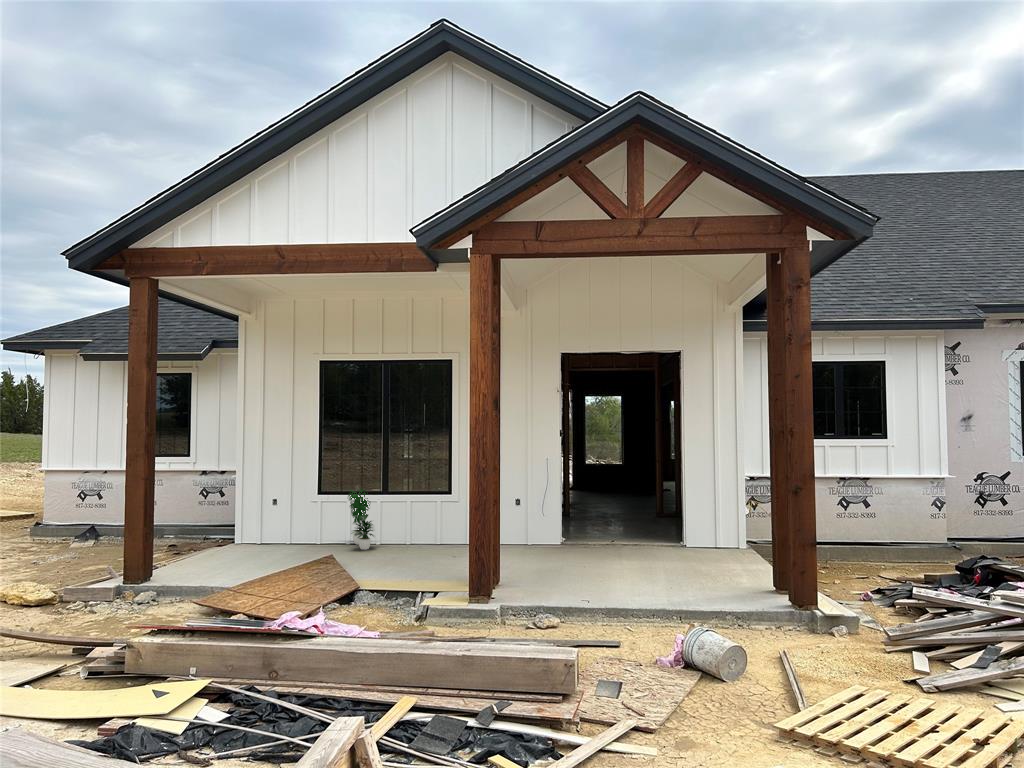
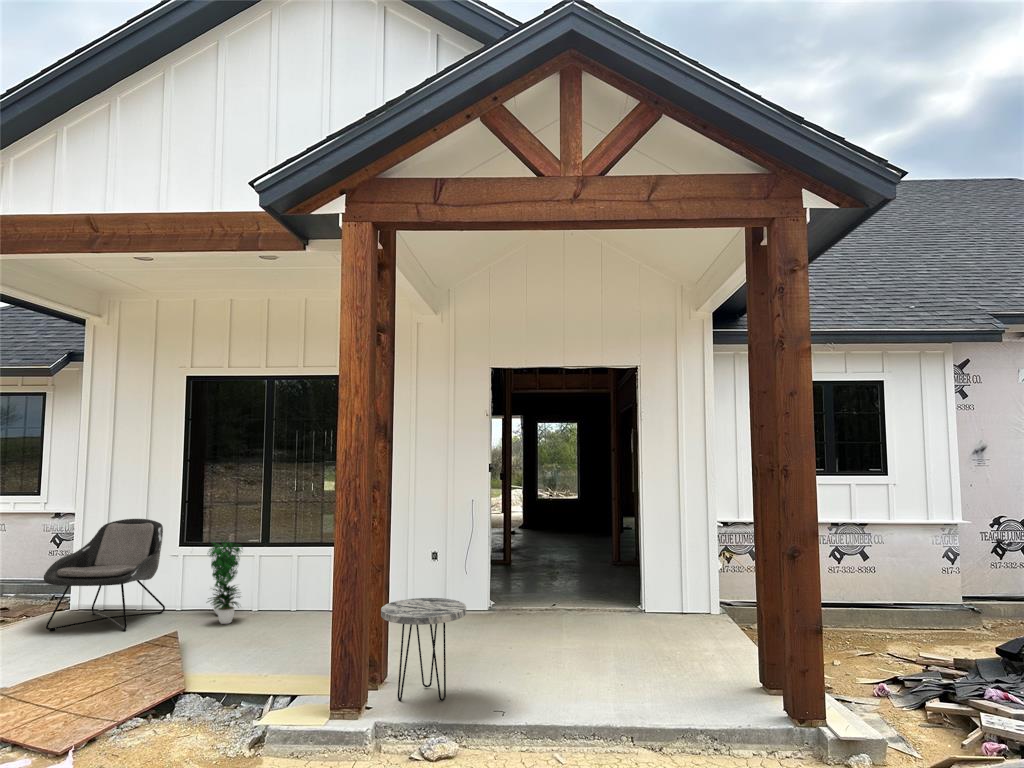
lounge chair: none [233,472,315,554] -> present [44,519,165,631]
side table: none [499,525,559,594] -> present [381,598,466,701]

